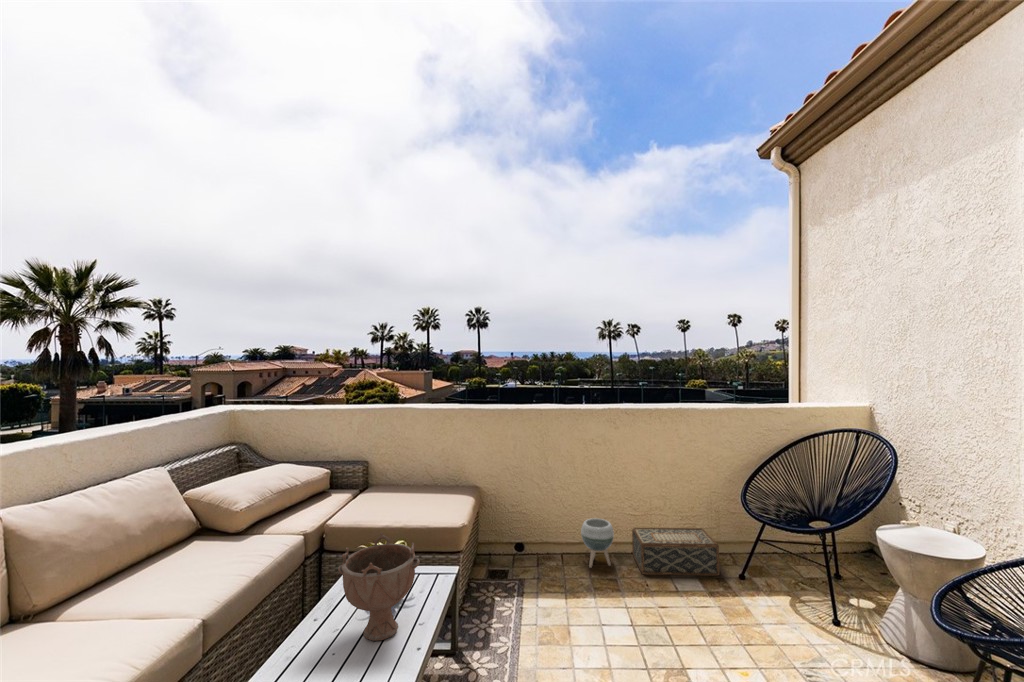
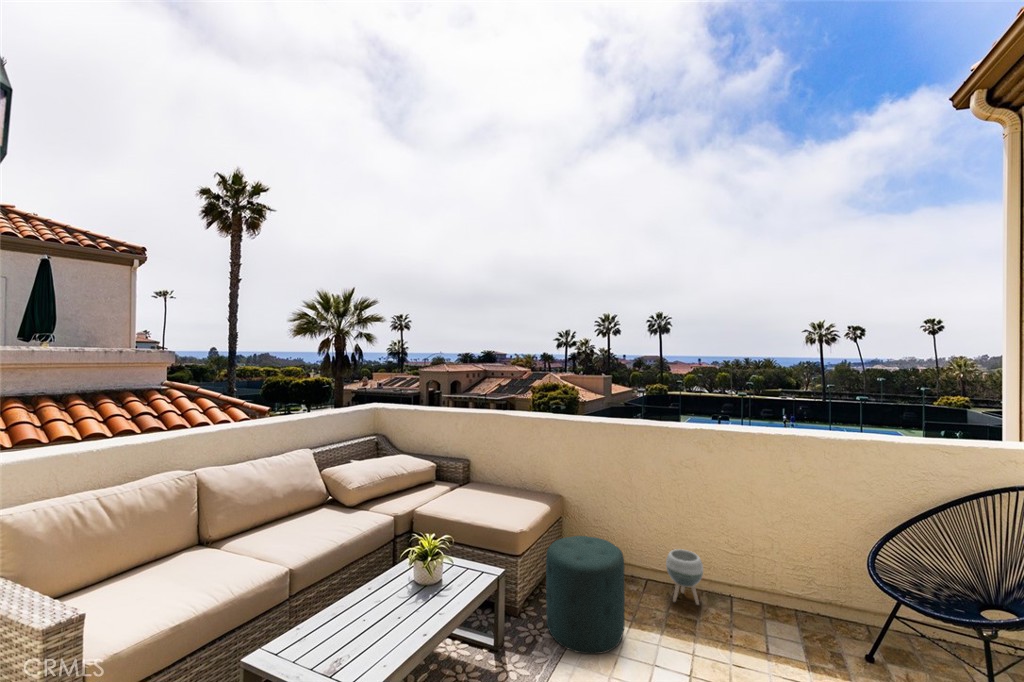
ottoman: none [490,519,567,634] -> present [546,536,625,654]
woven basket: present [632,528,719,576] -> none [731,569,837,650]
decorative bowl: present [338,533,420,641] -> none [367,526,428,617]

